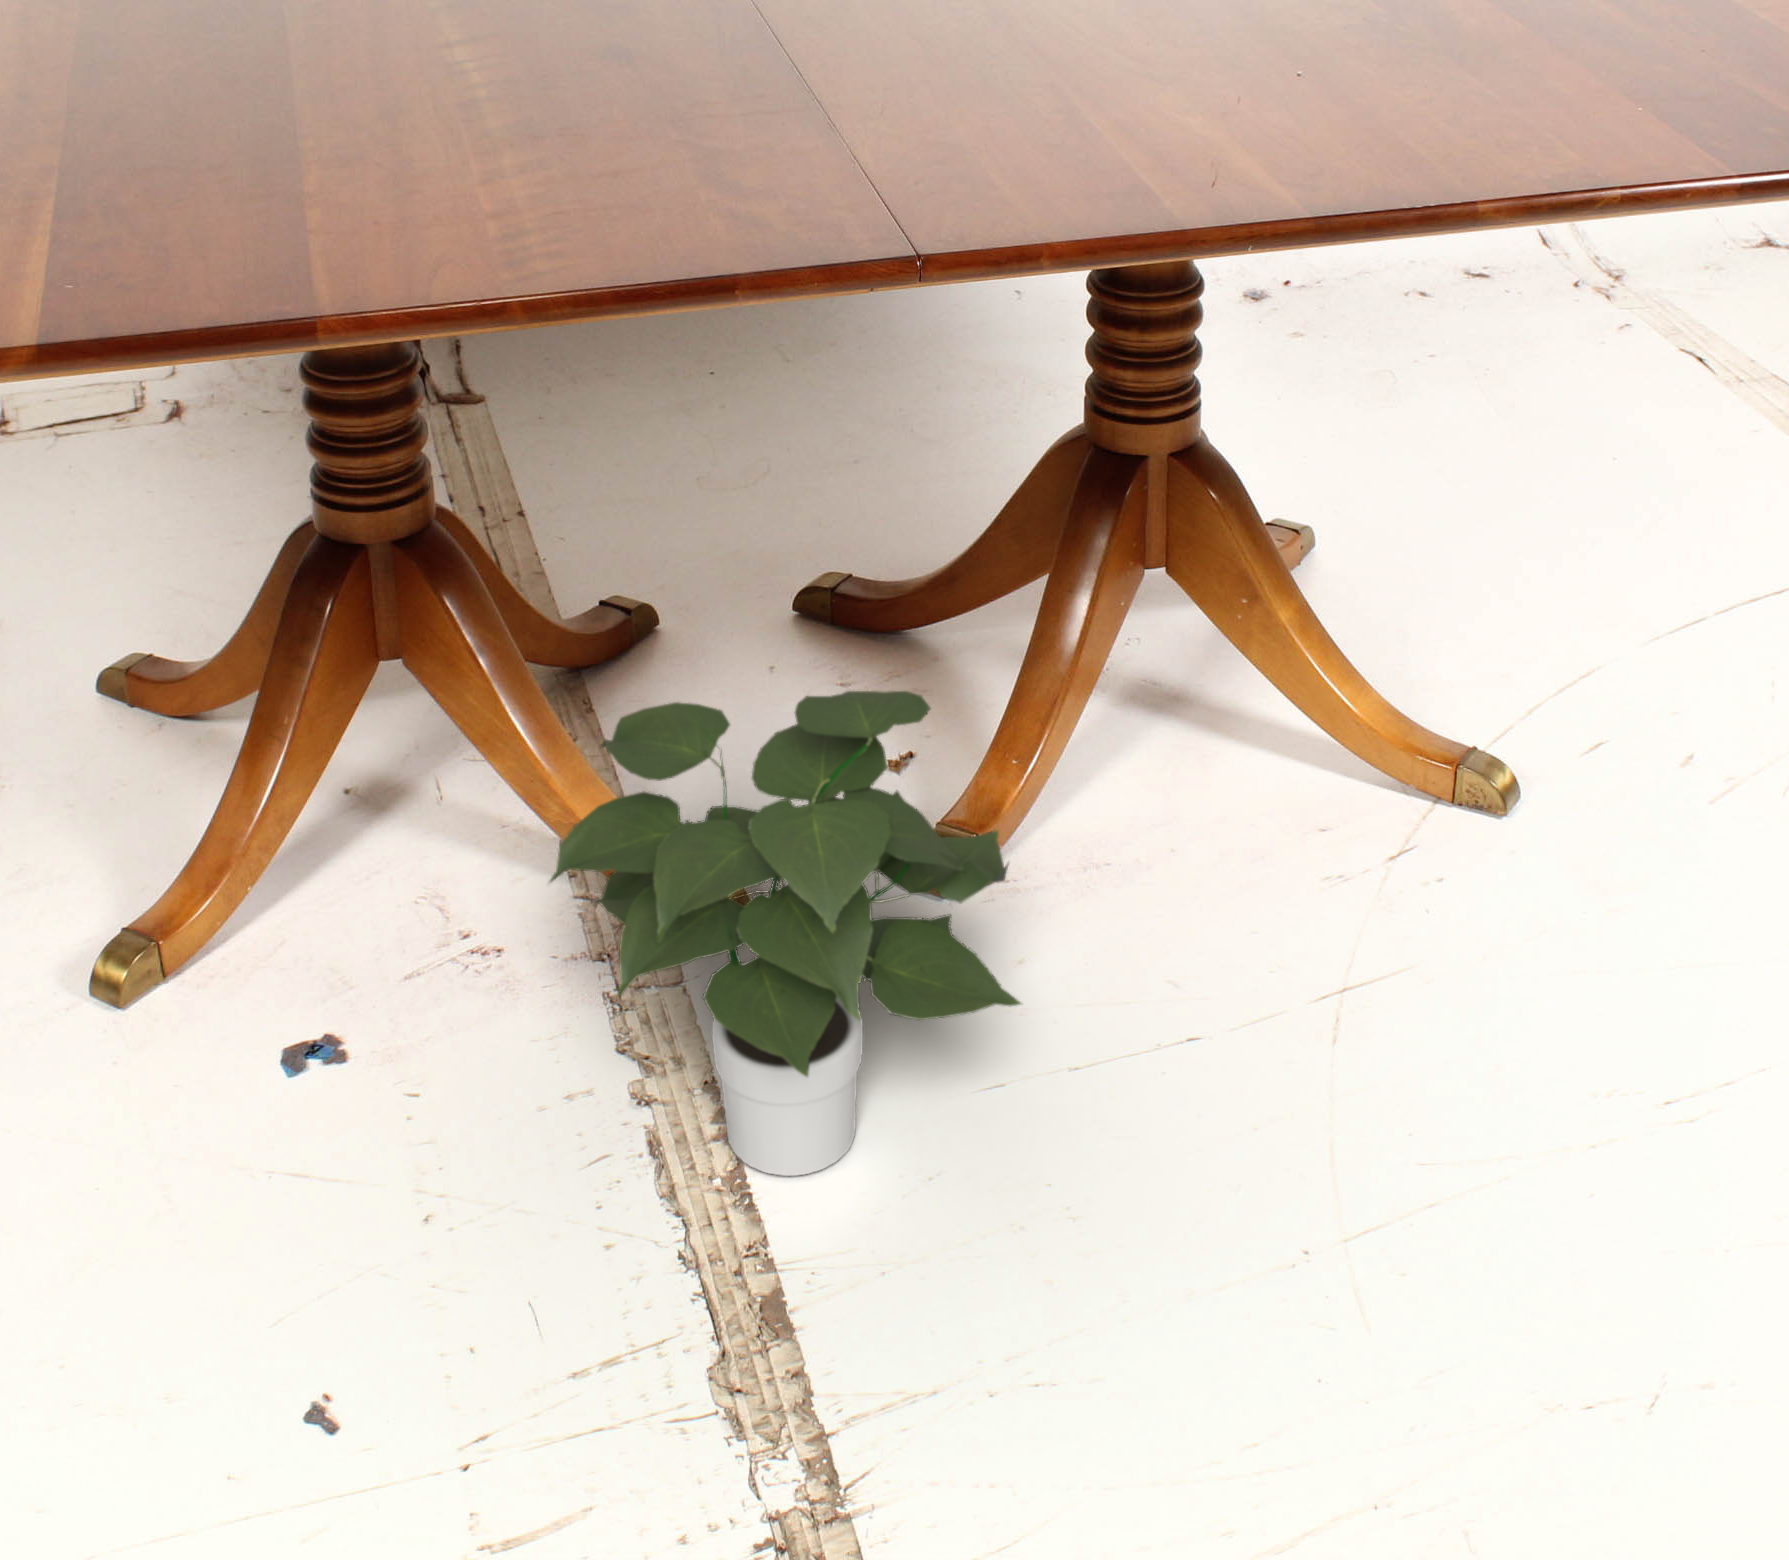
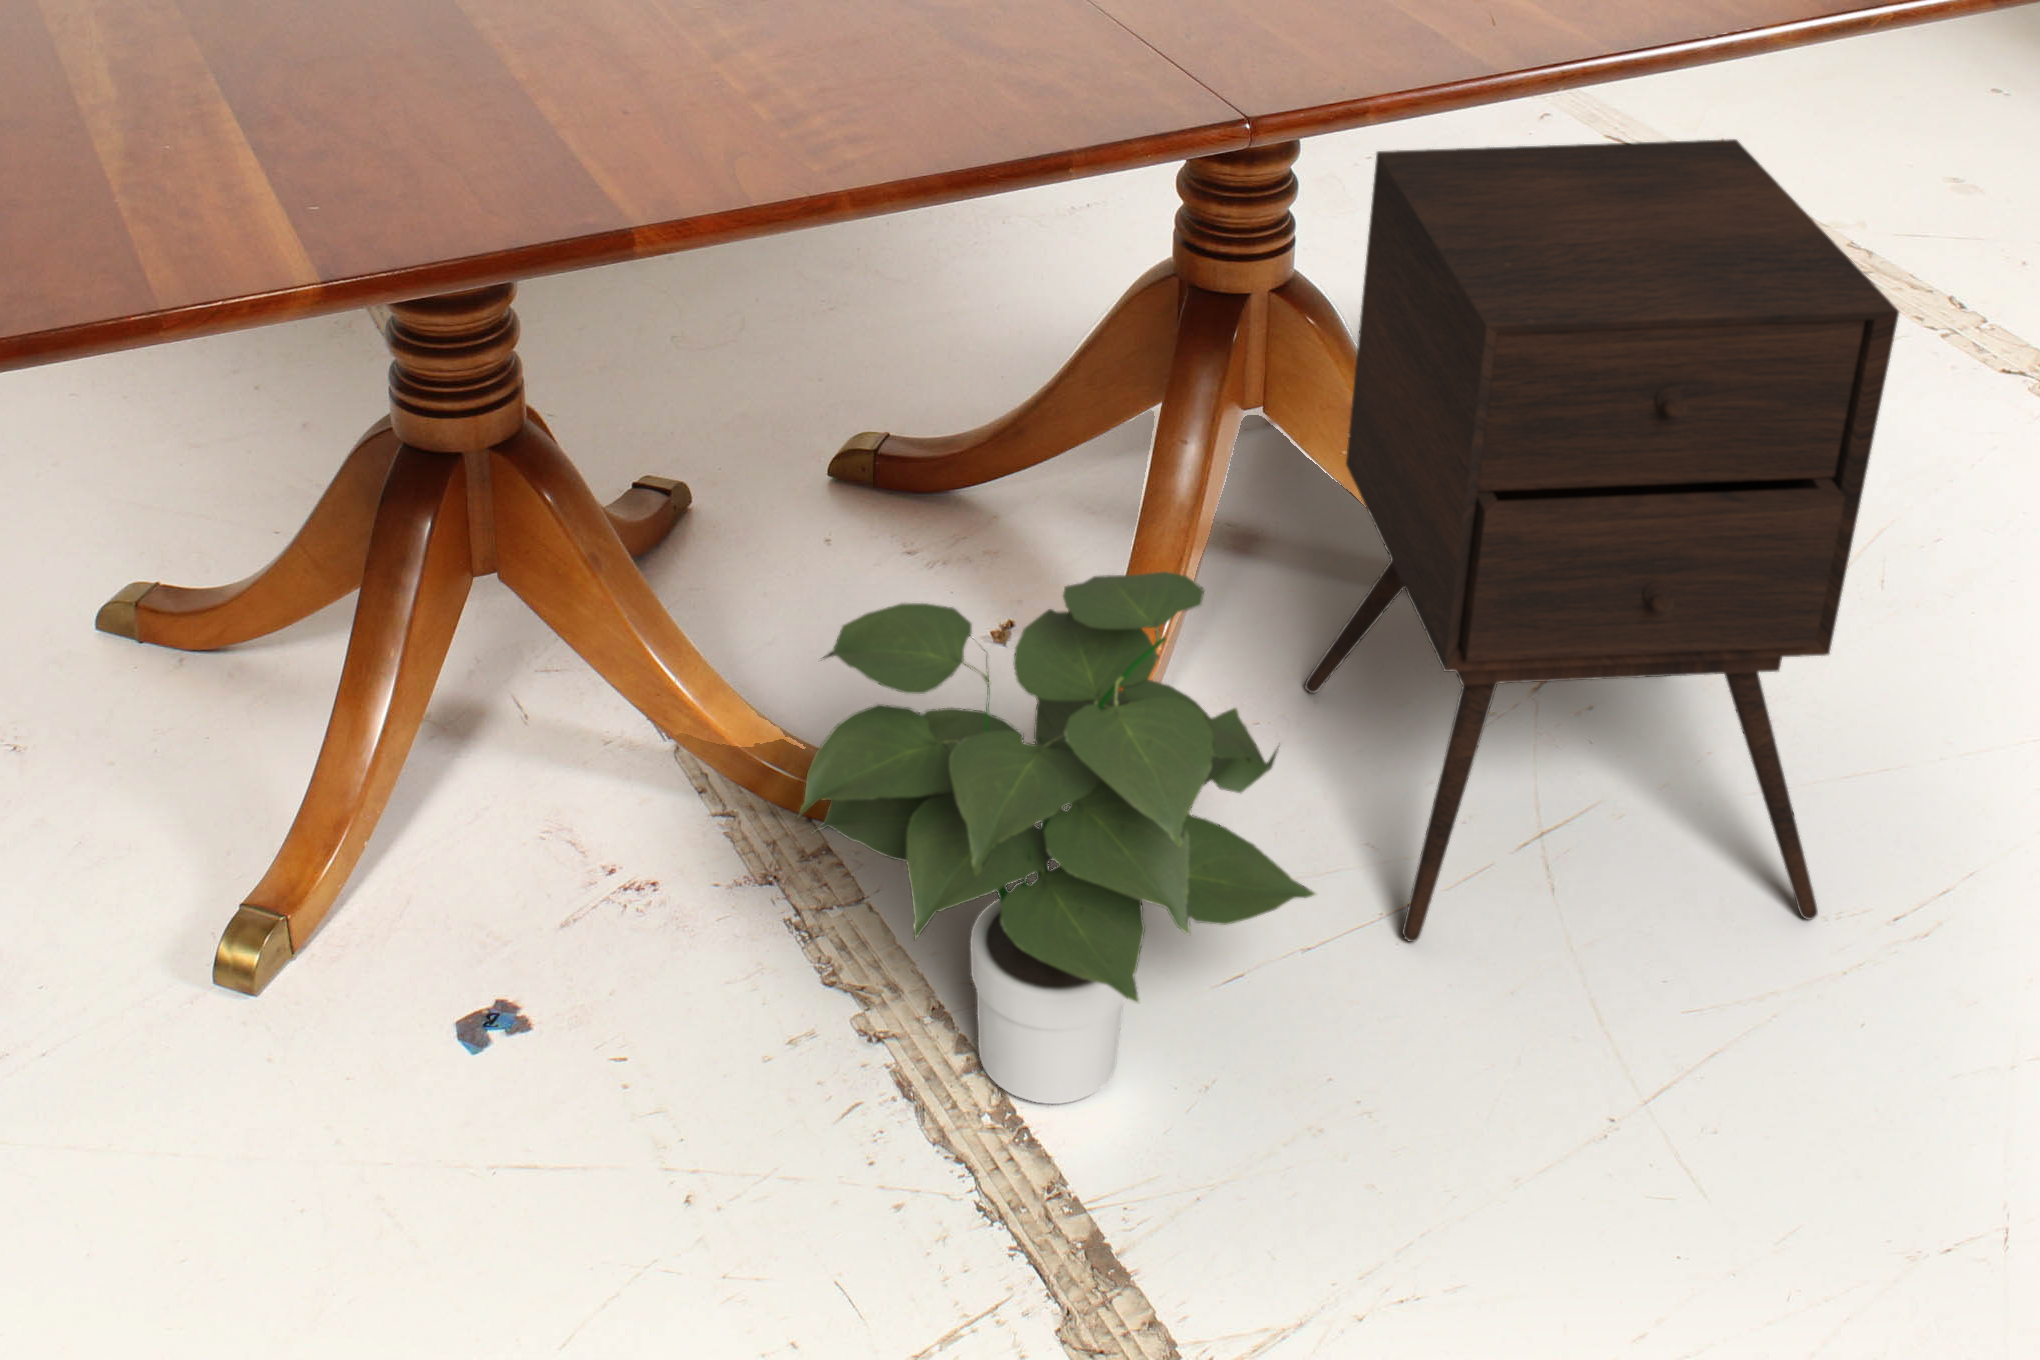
side table: none [1162,318,1619,1095] -> present [1305,139,1899,942]

